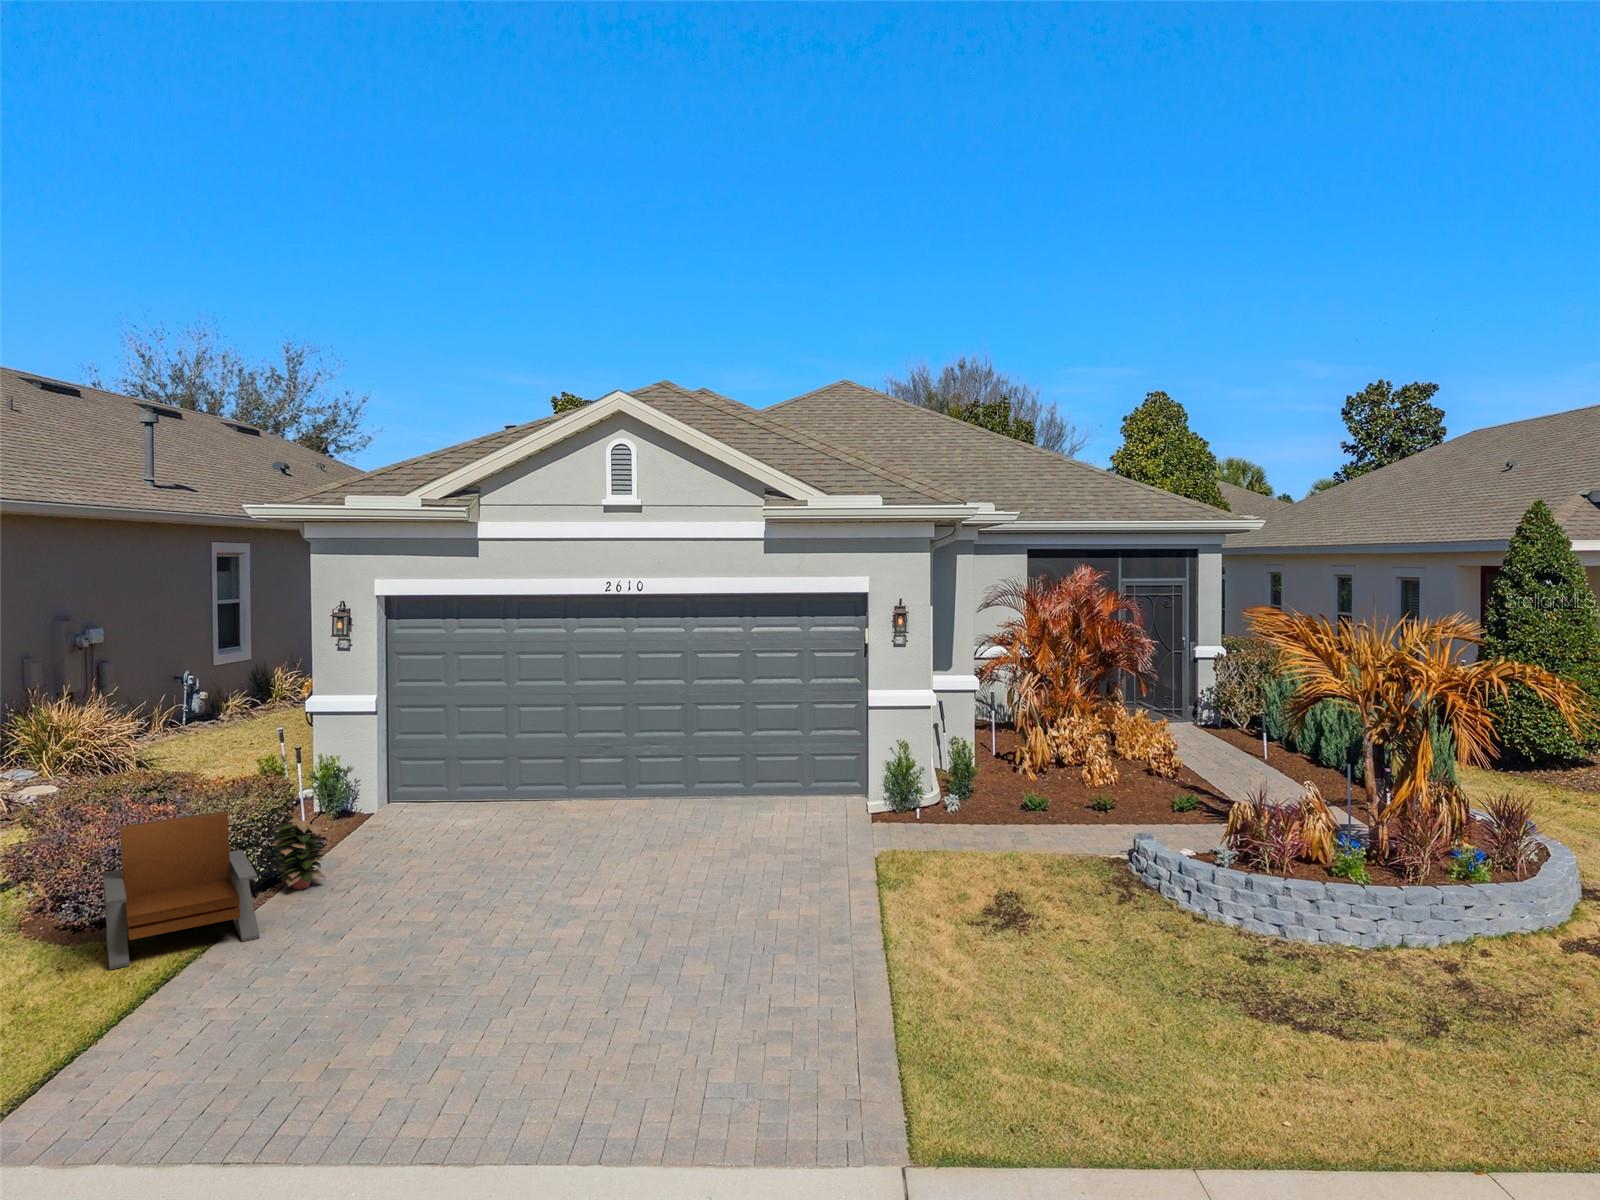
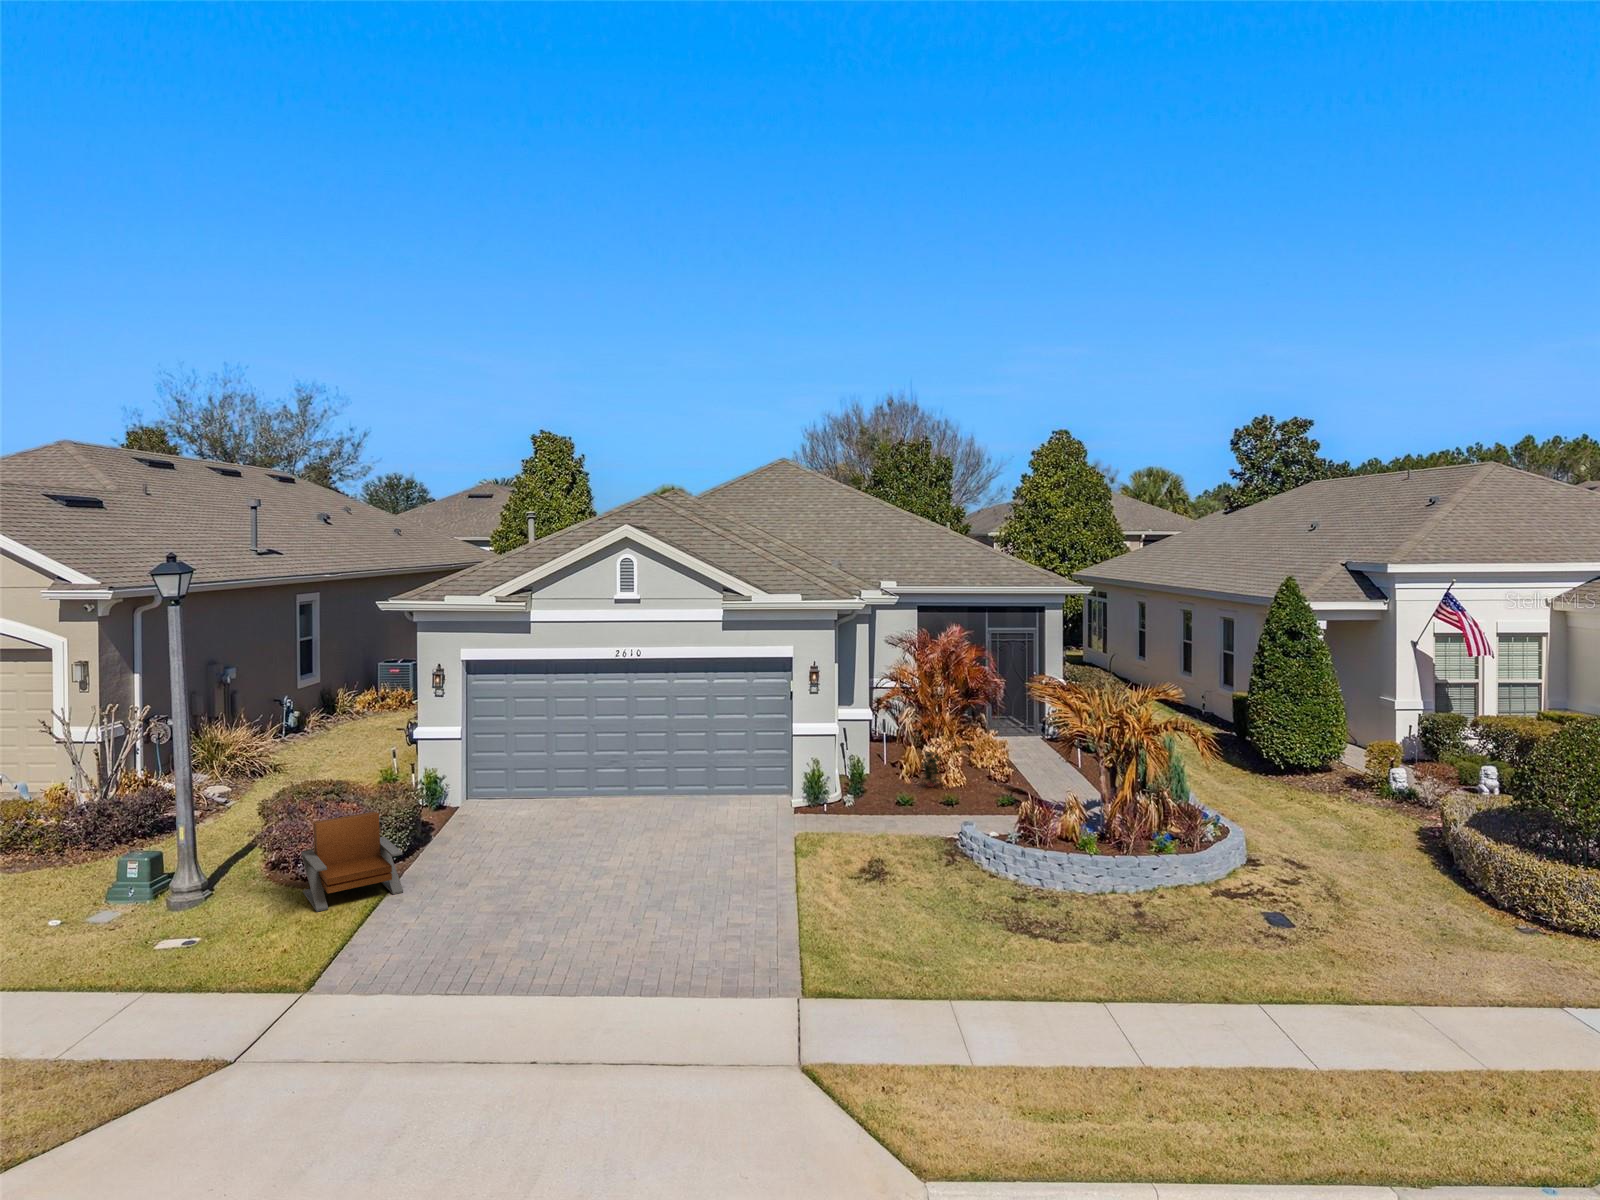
decorative plant: present [270,818,325,889] -> present [922,752,940,787]

